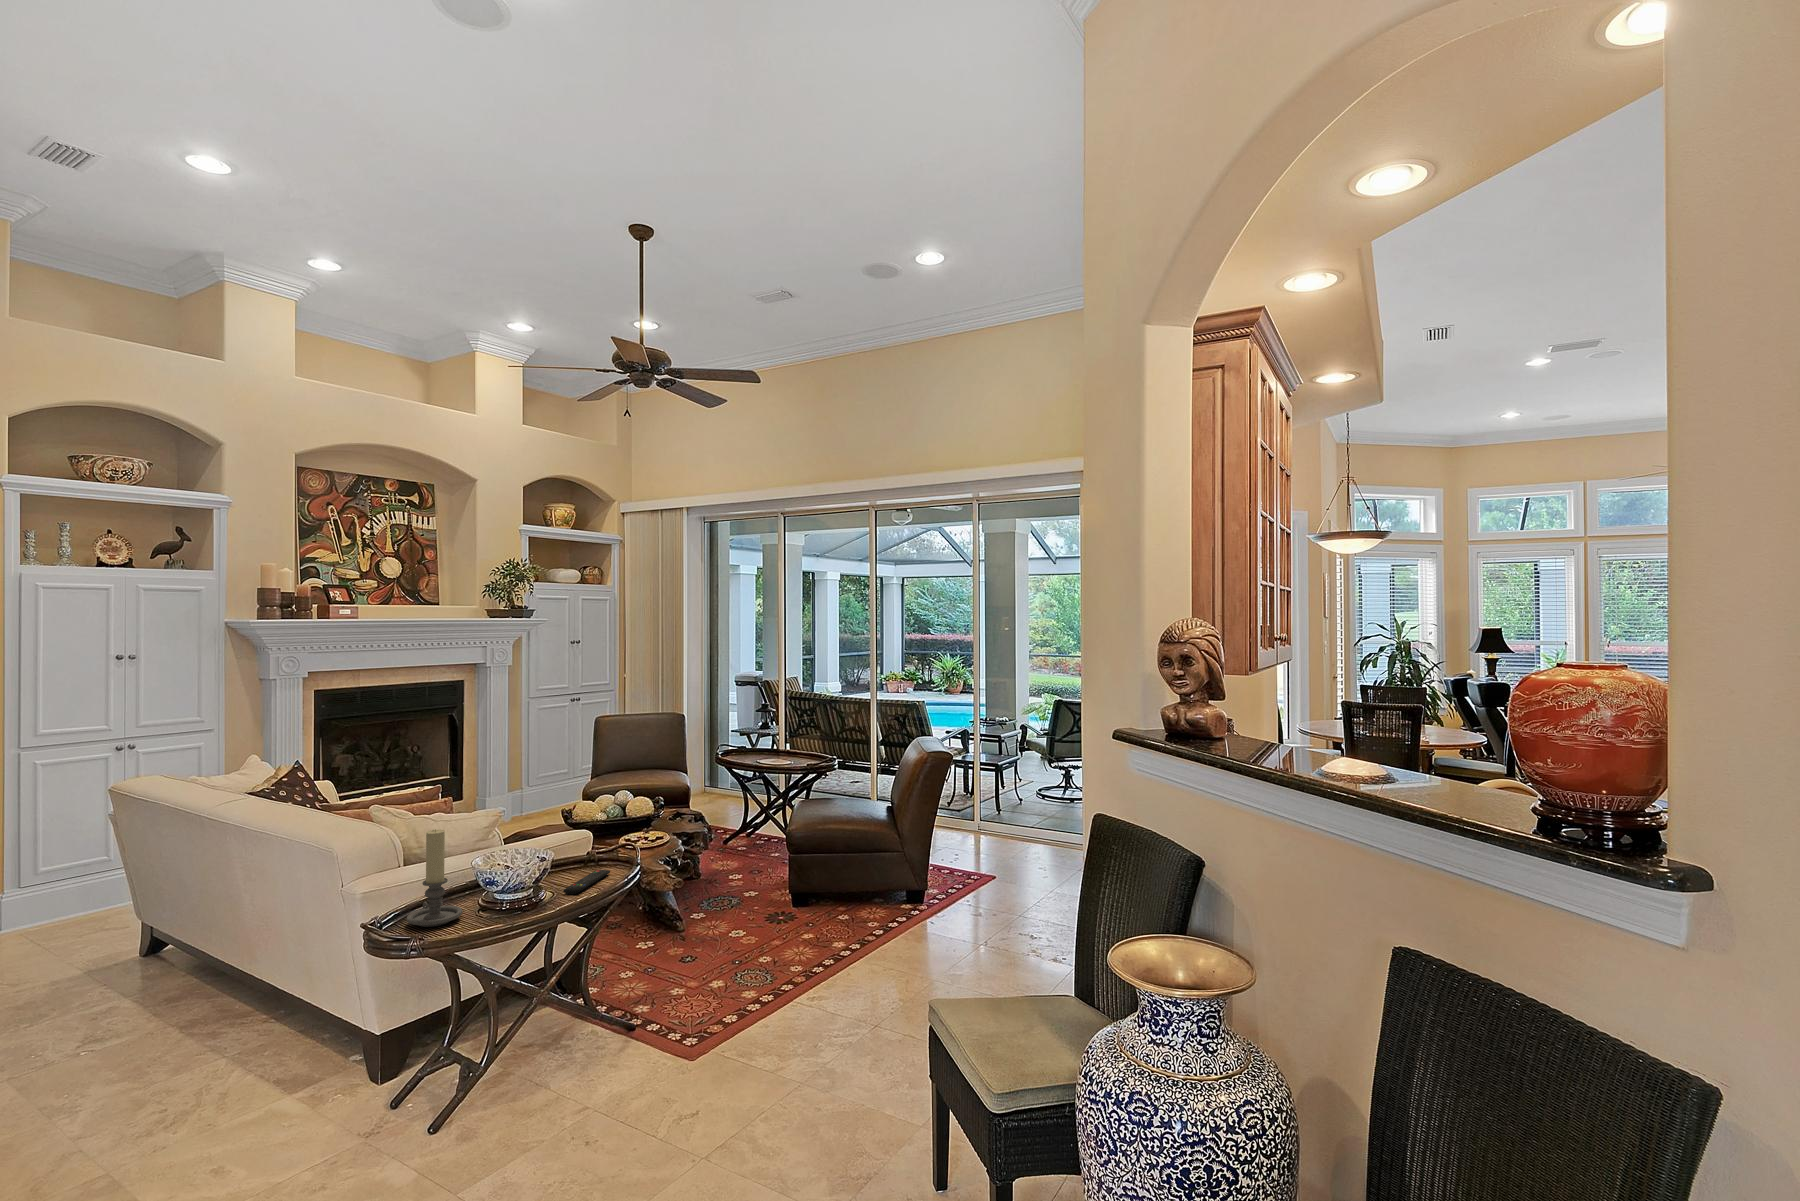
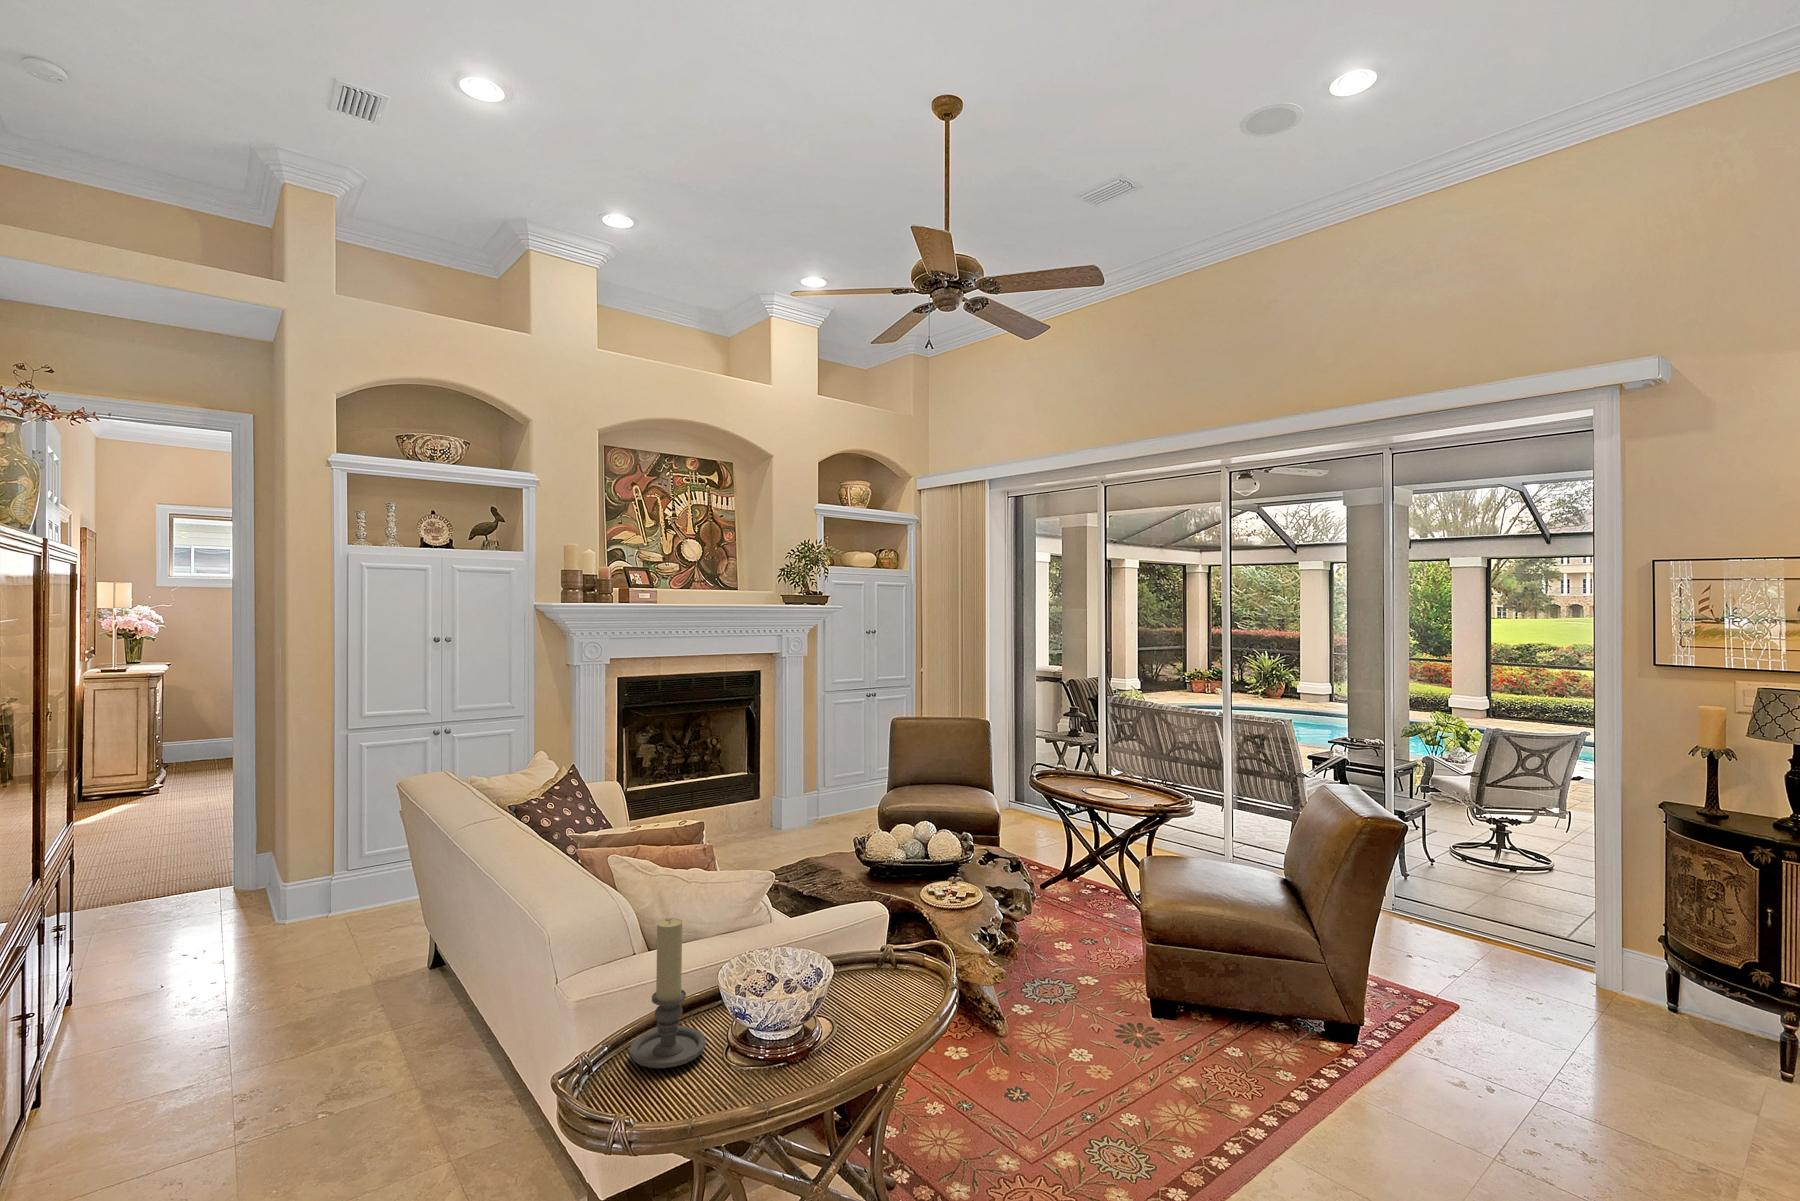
remote control: present [563,870,610,894] -> none [848,973,913,1023]

